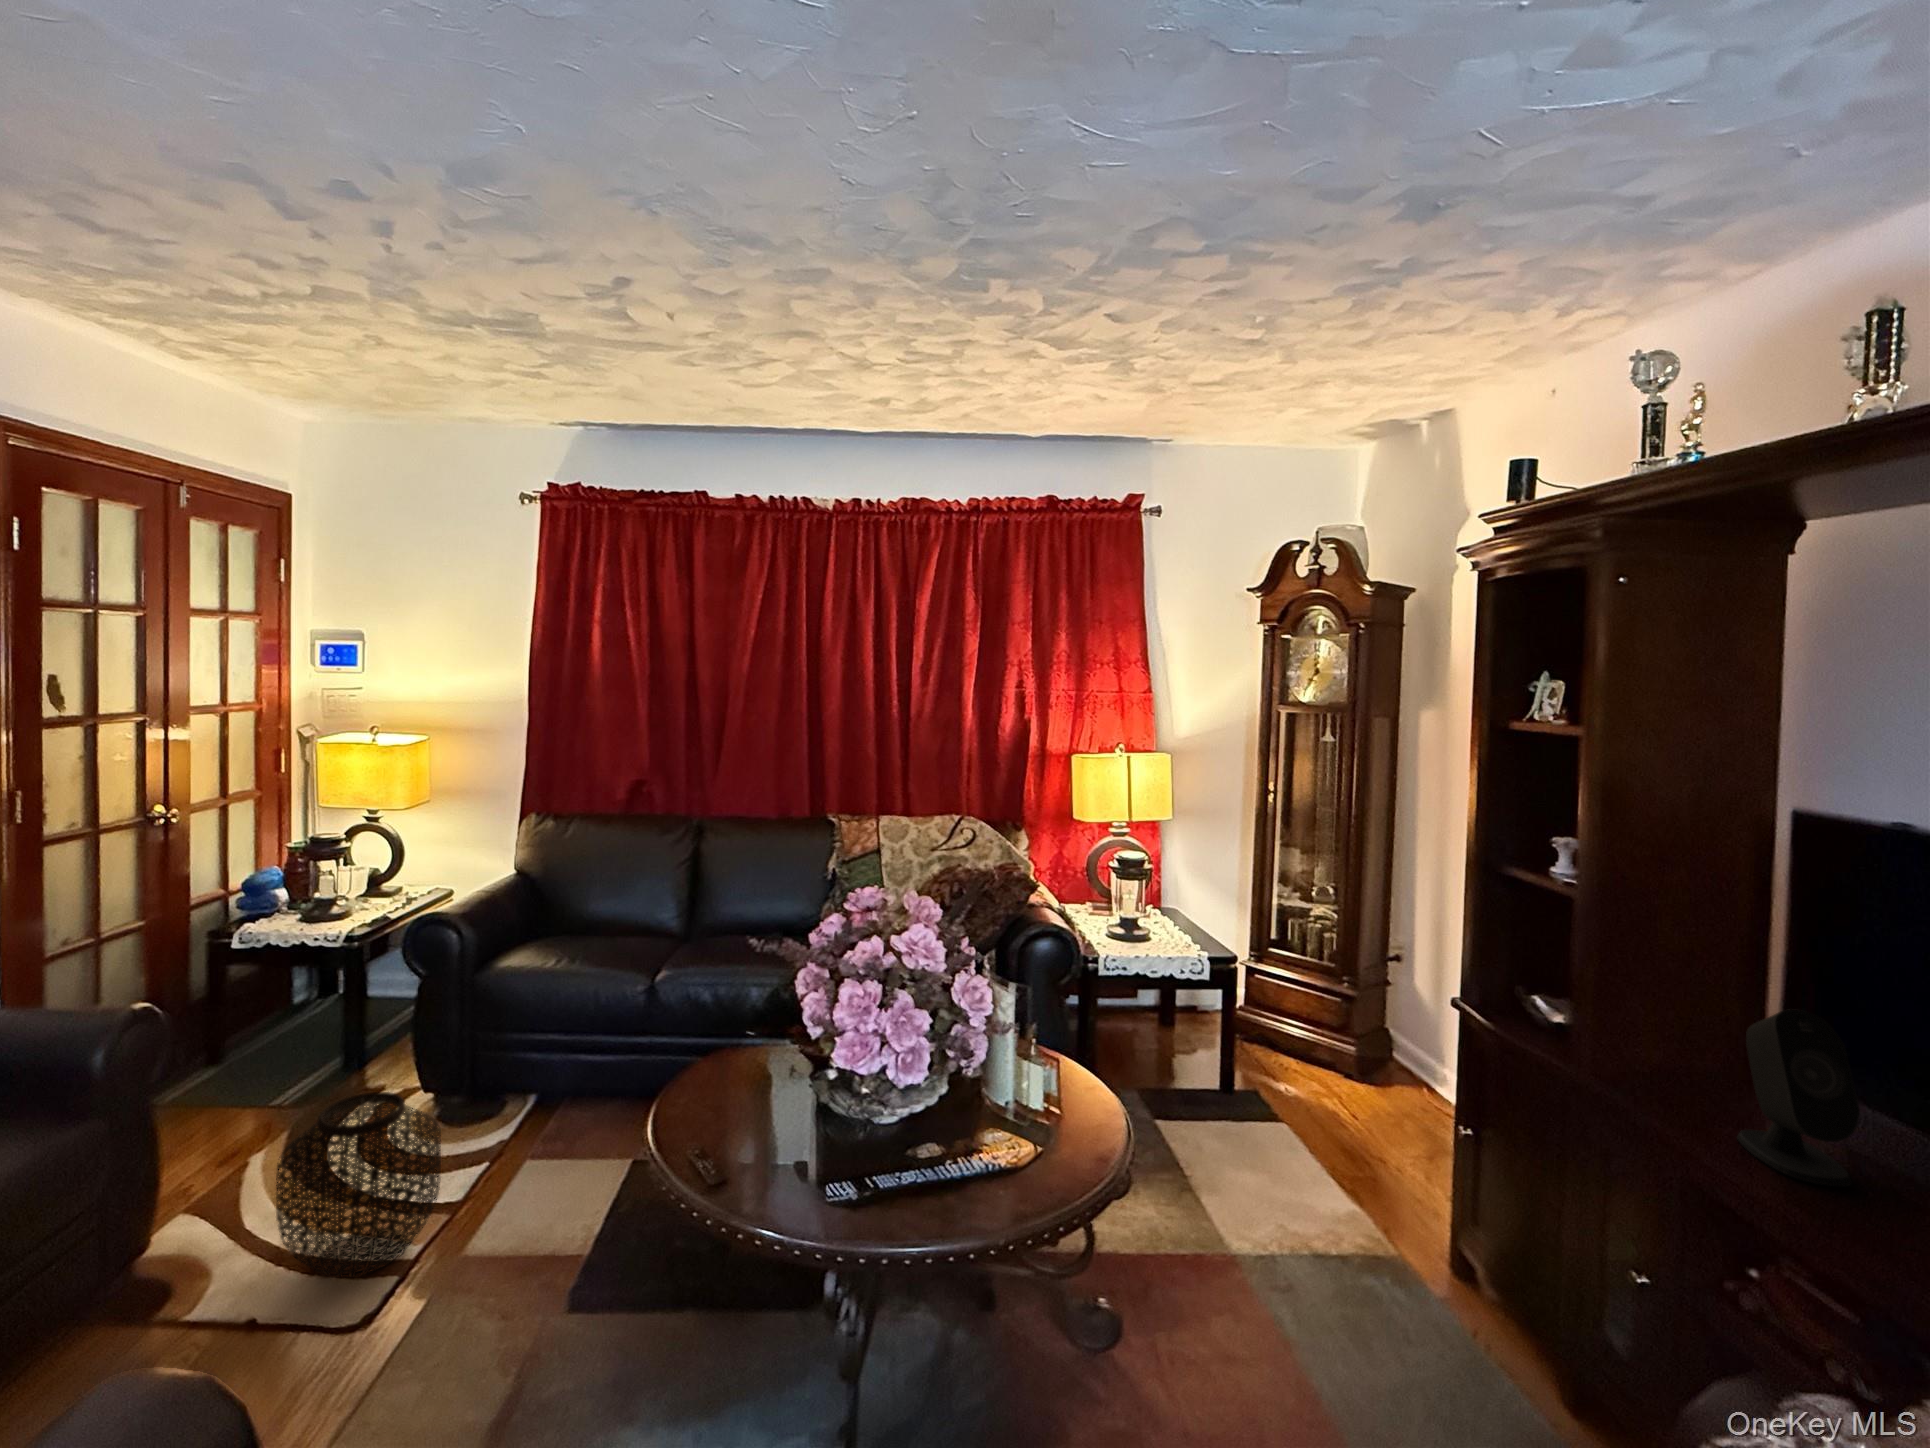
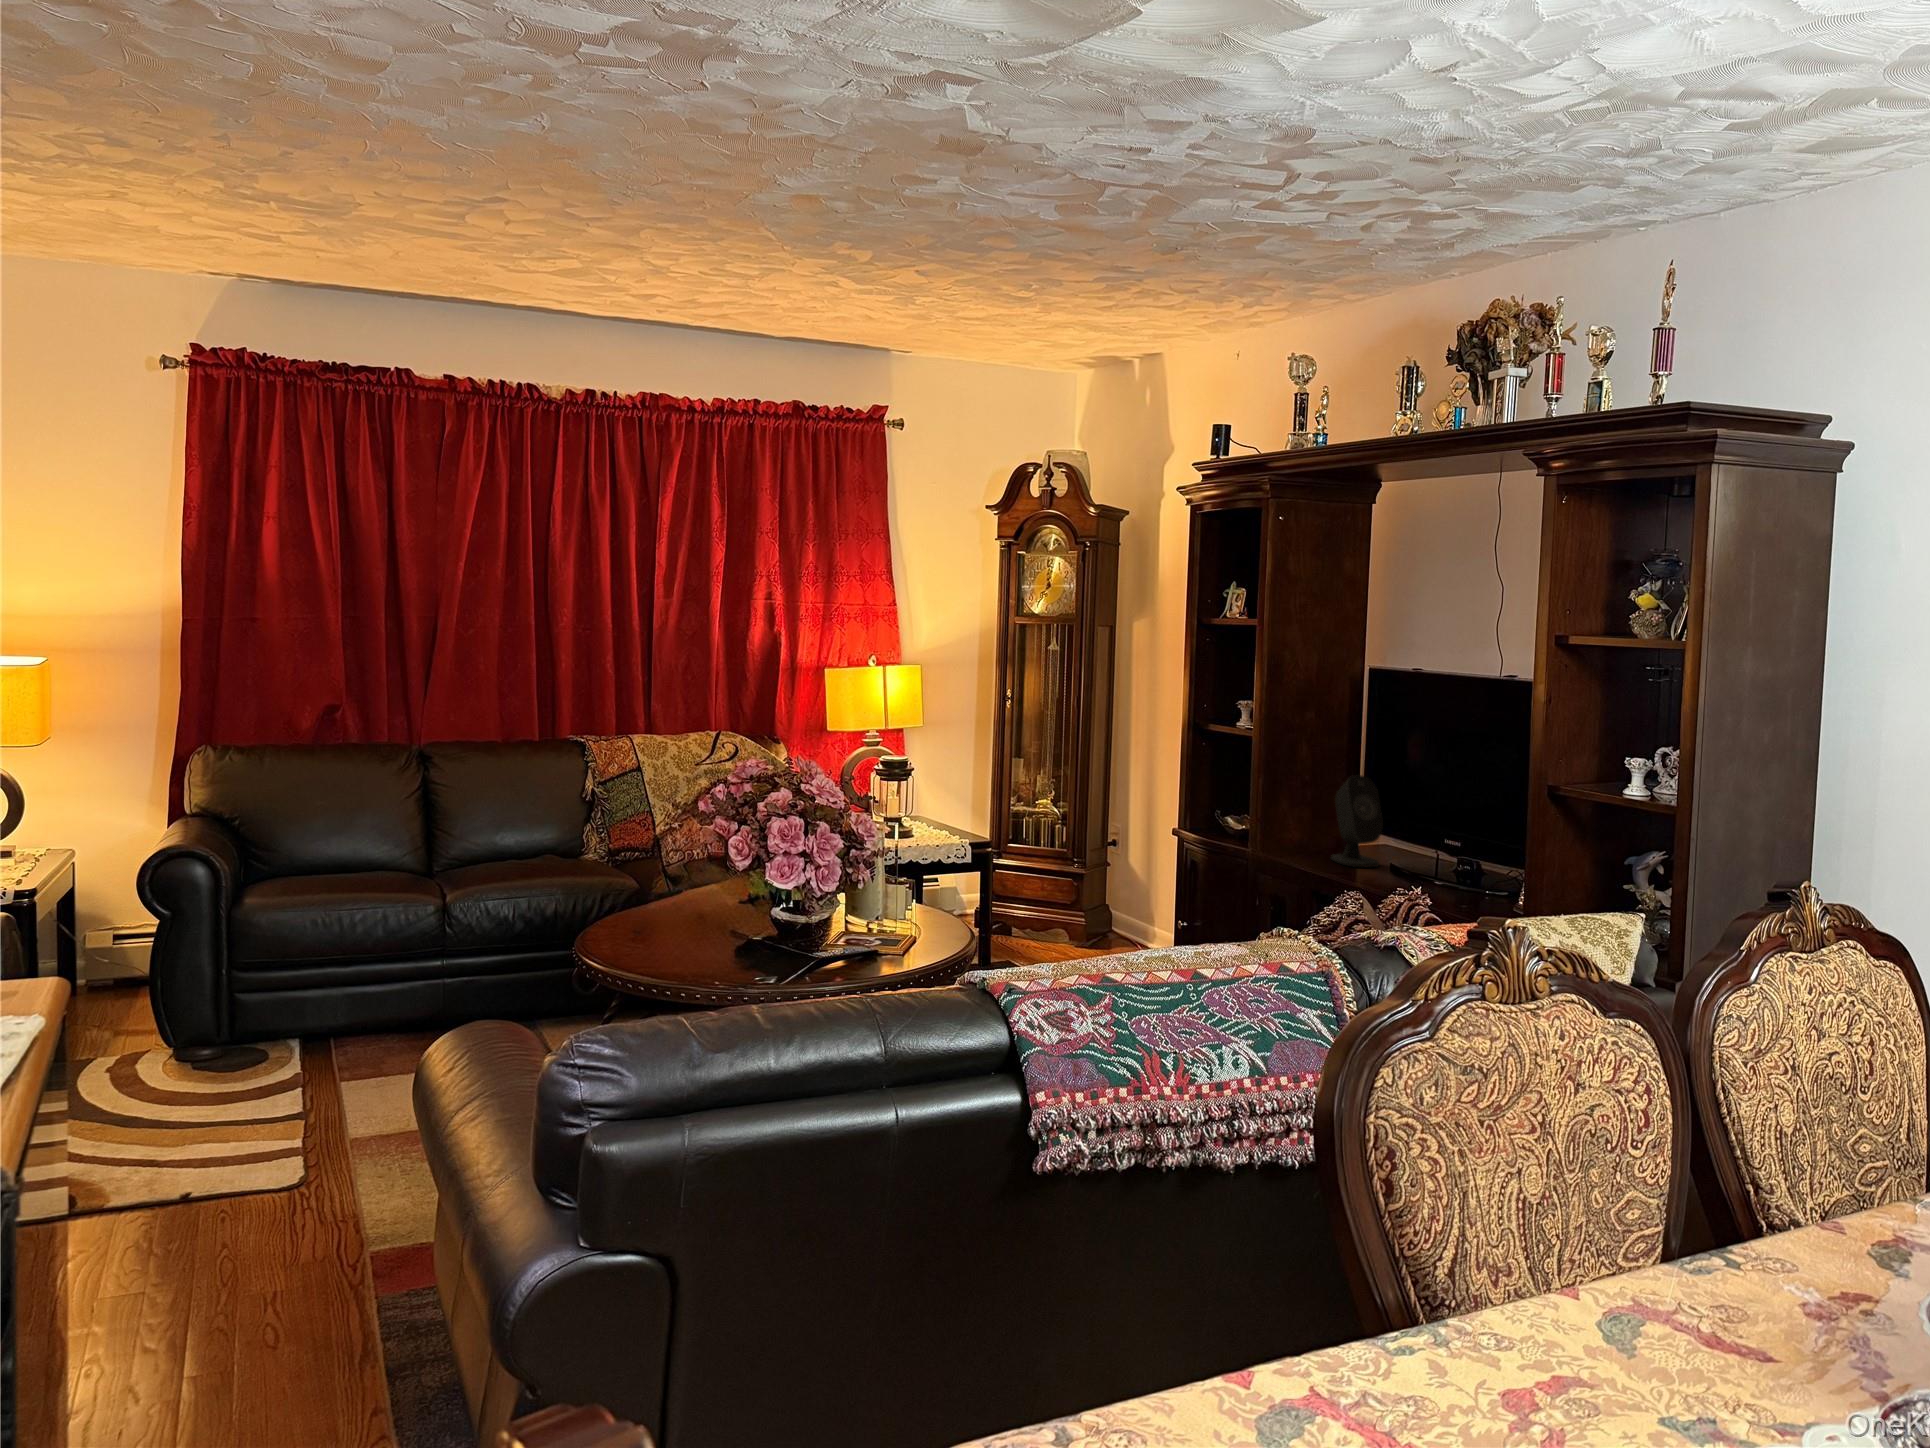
woven basket: present [276,1092,441,1278] -> none [176,992,338,1160]

